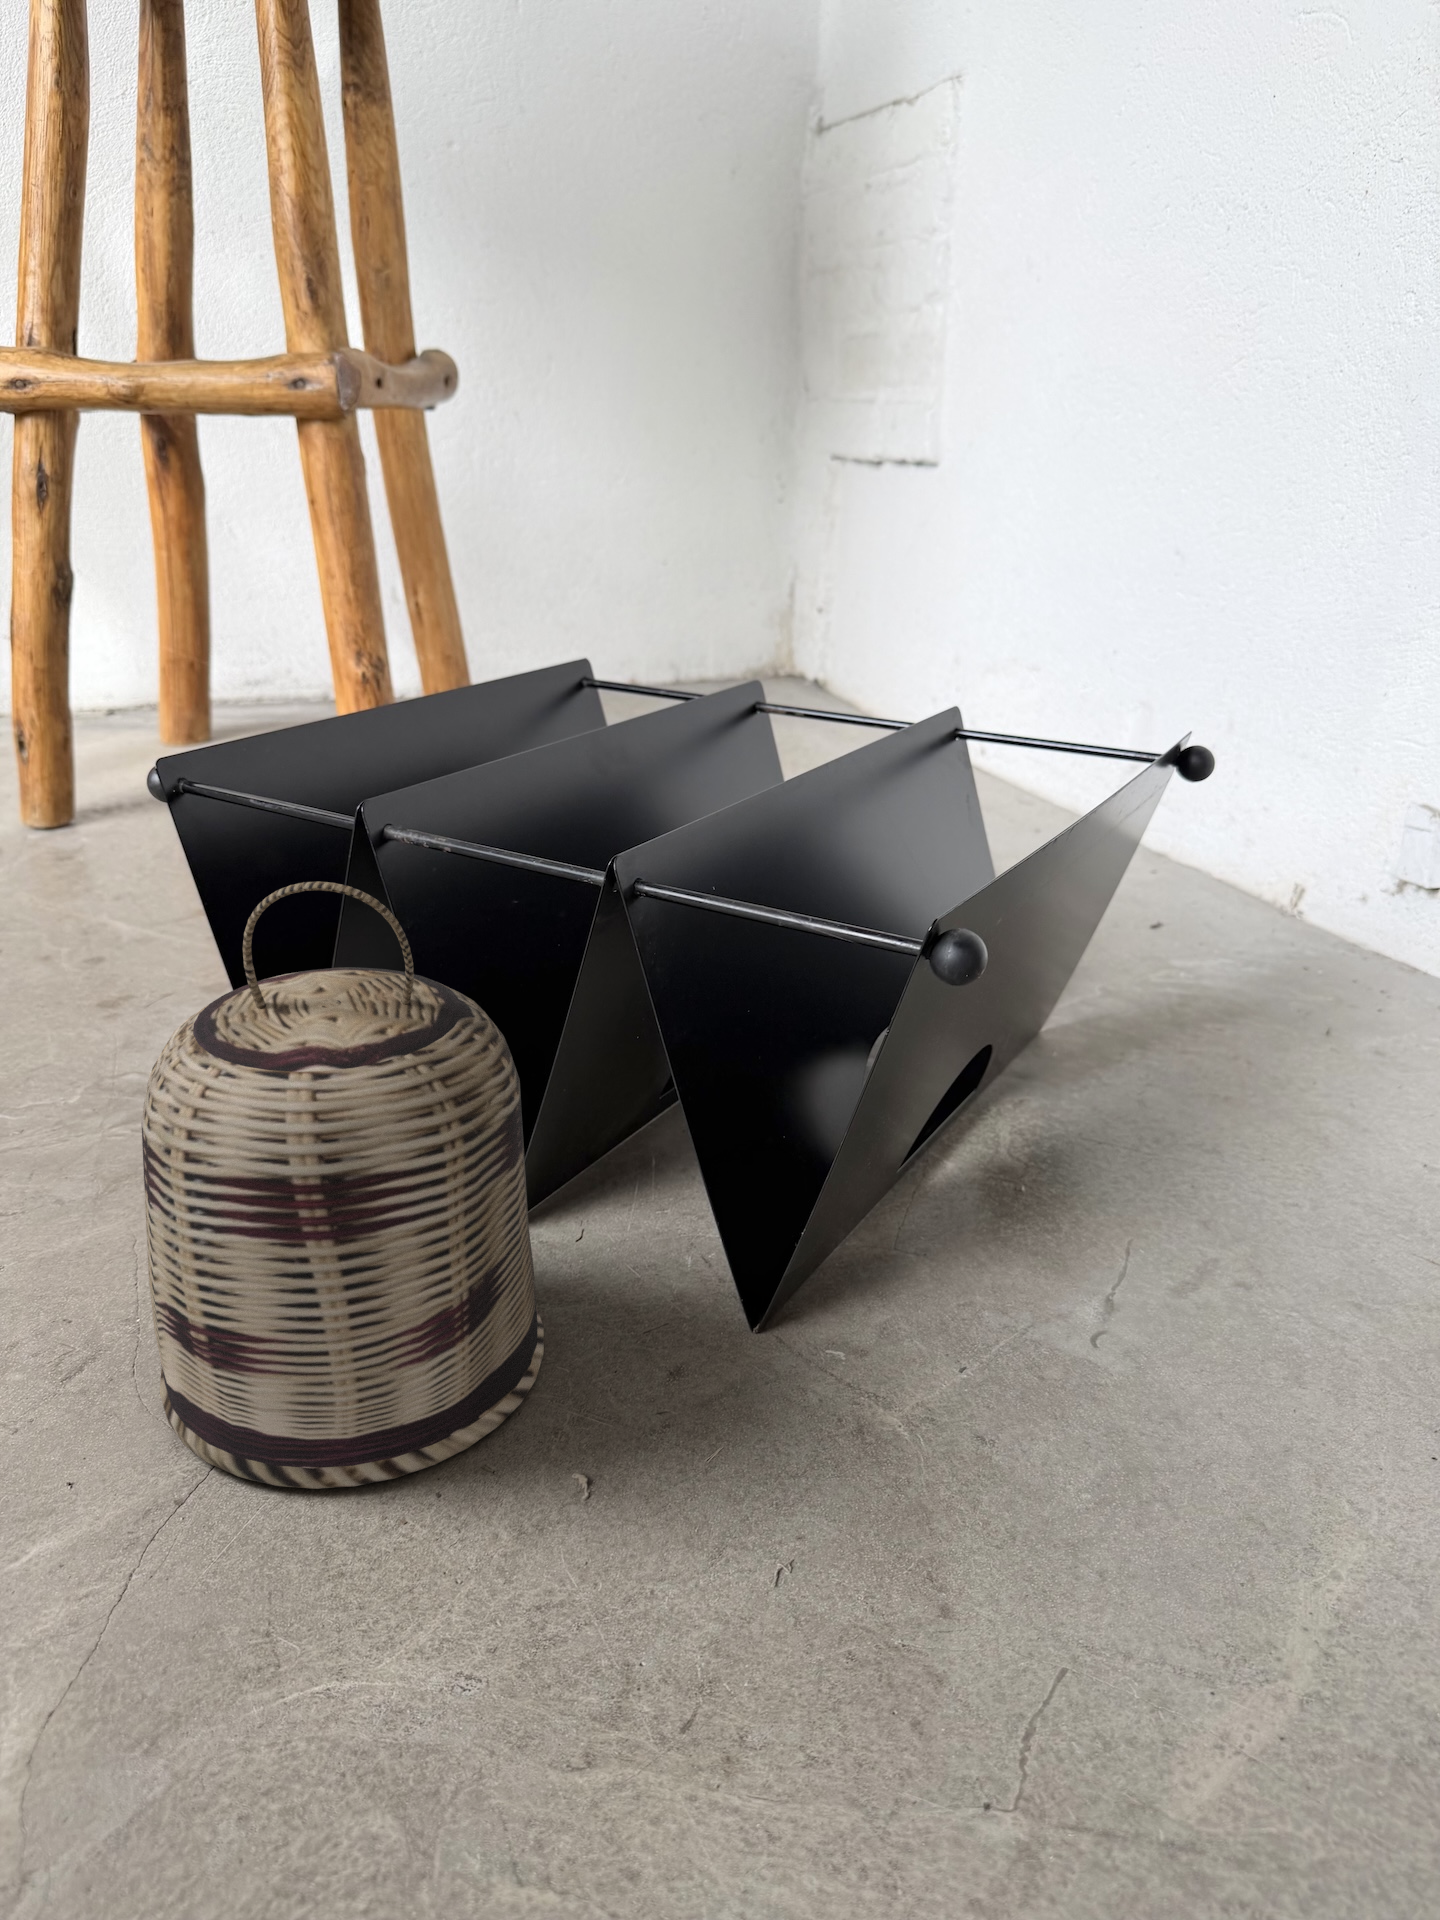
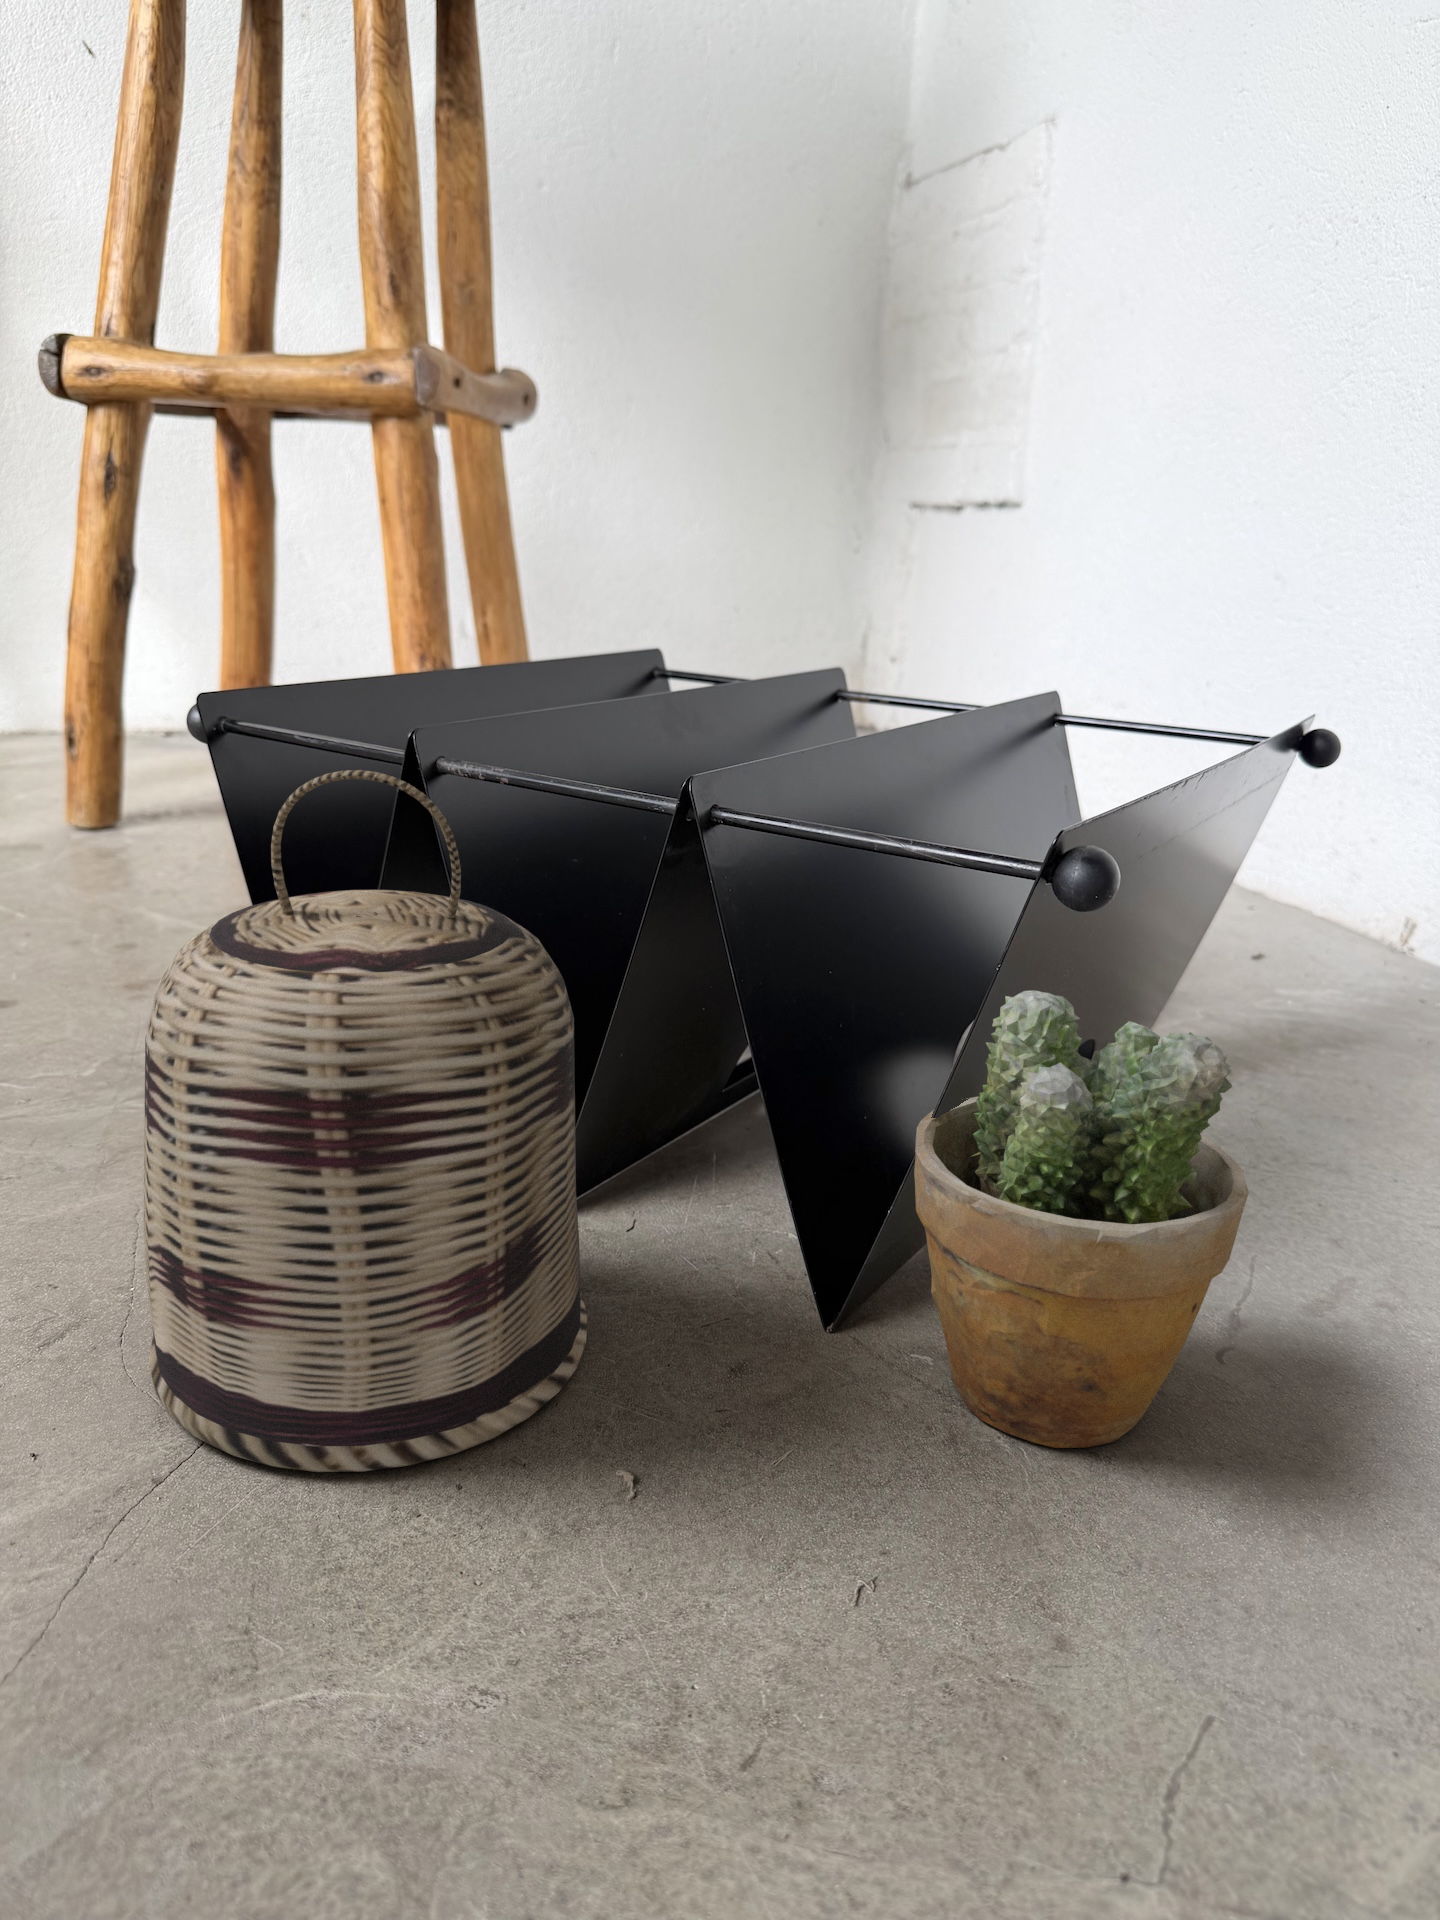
potted plant: none [822,1044,1106,1432] -> present [914,990,1249,1448]

